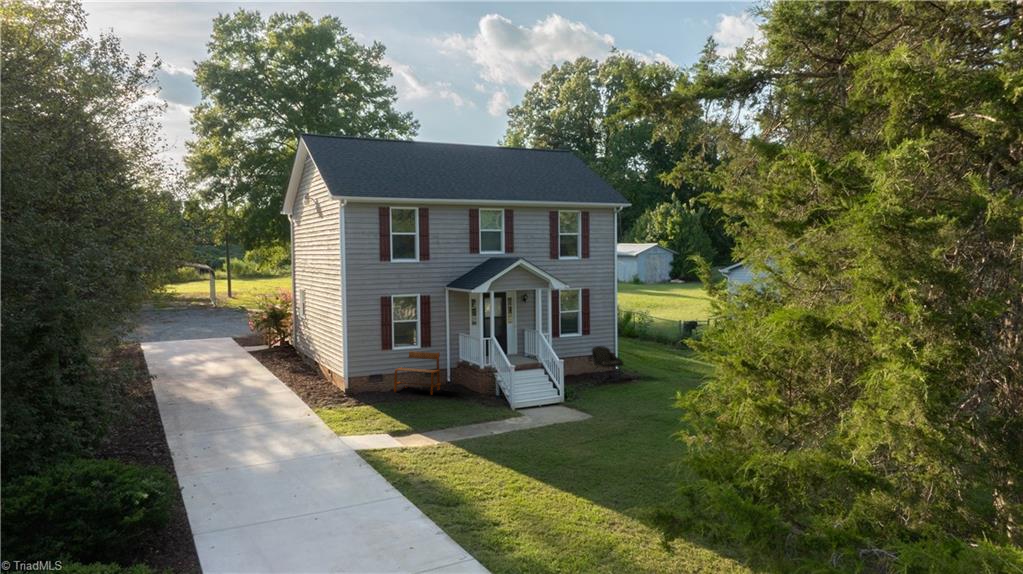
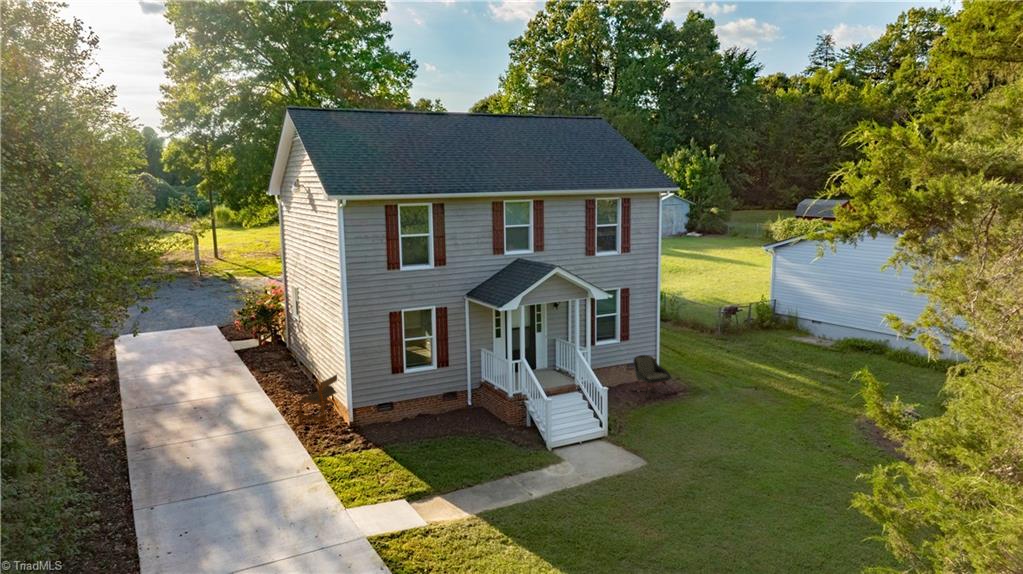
bench: present [394,351,441,395] -> present [298,375,337,426]

